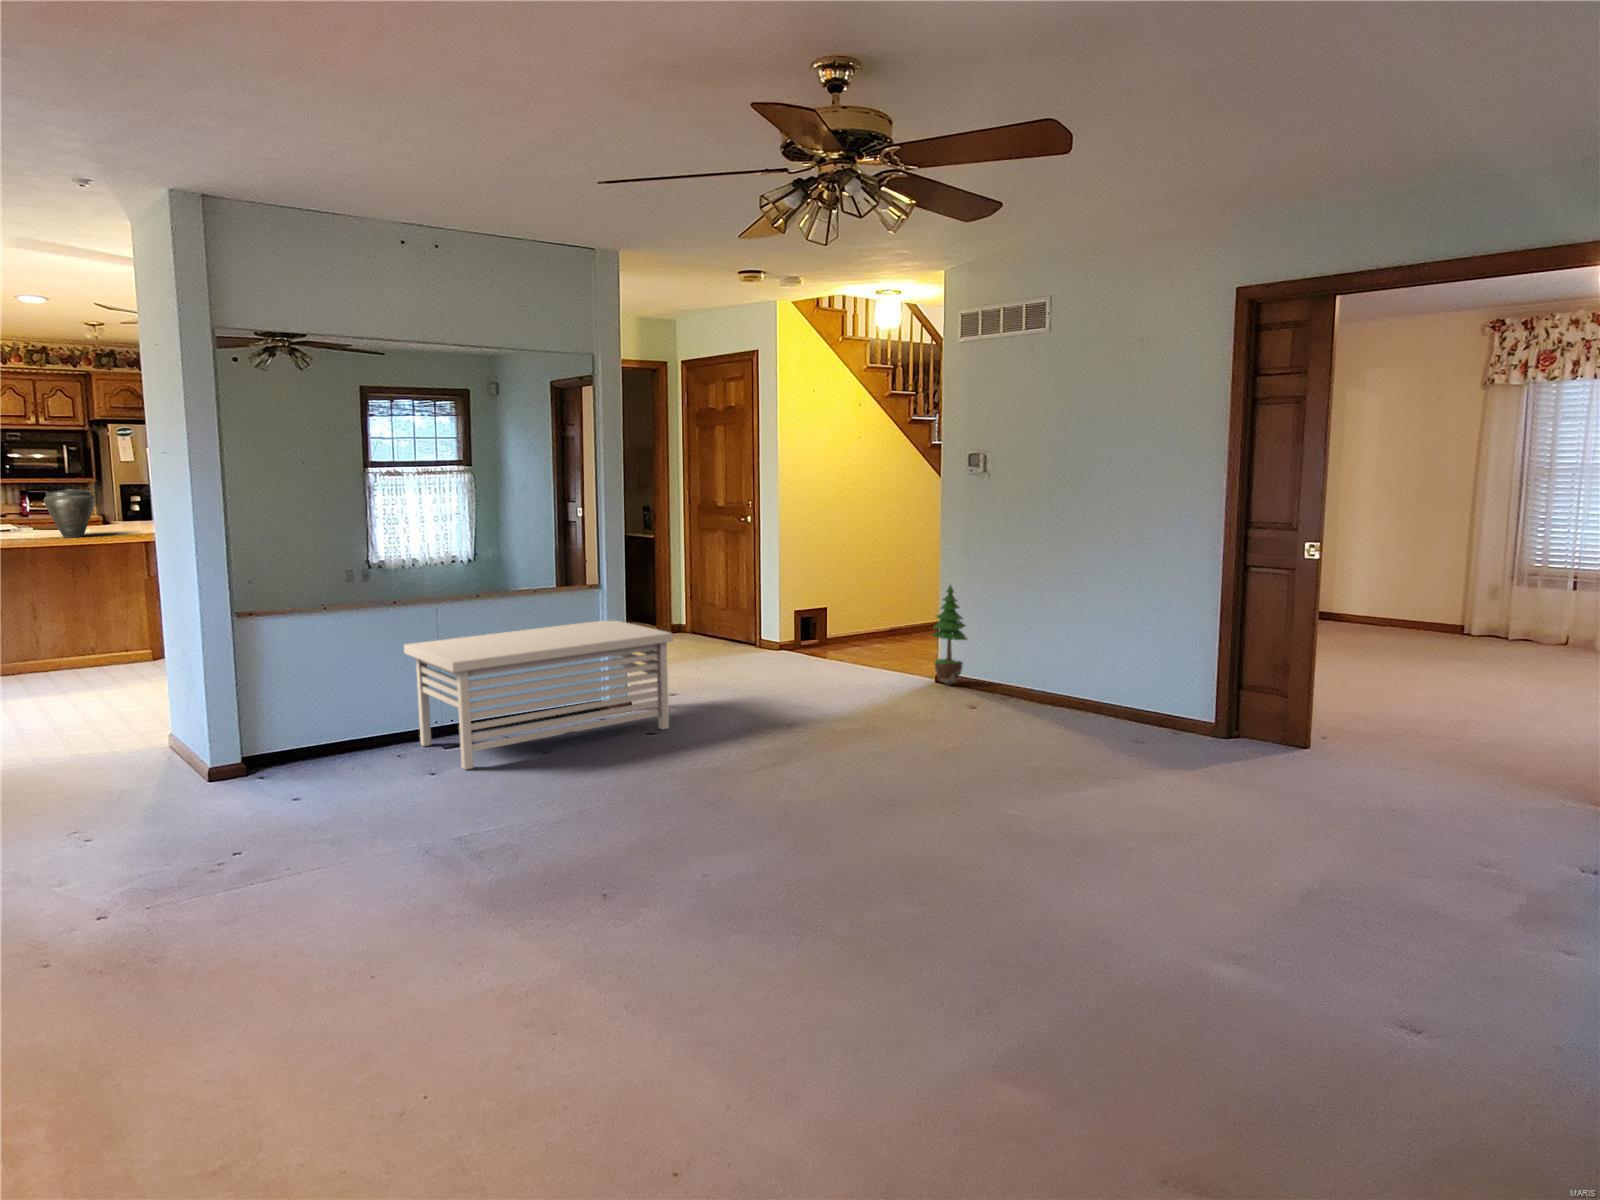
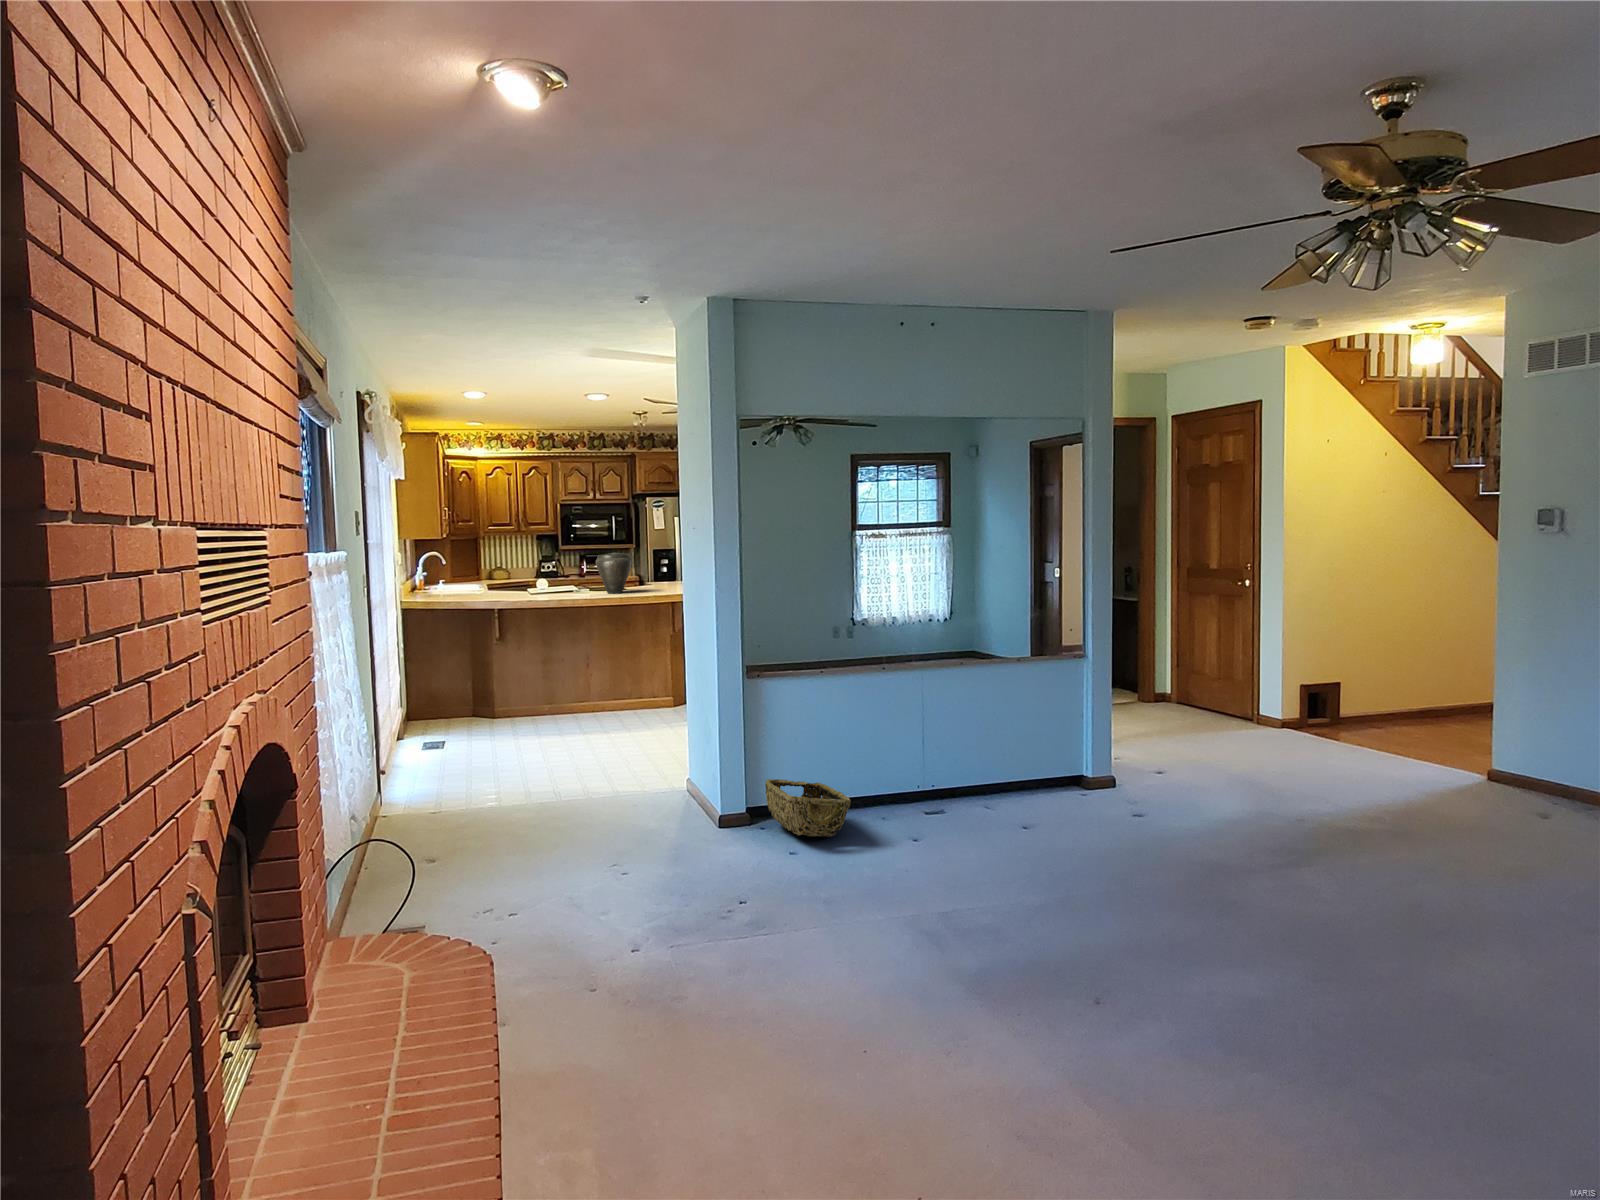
potted tree: present [932,585,968,685] -> none [1496,667,1553,796]
storage bench: present [404,621,673,770] -> none [881,690,1164,841]
woven basket: none [278,727,373,781] -> present [765,779,851,837]

